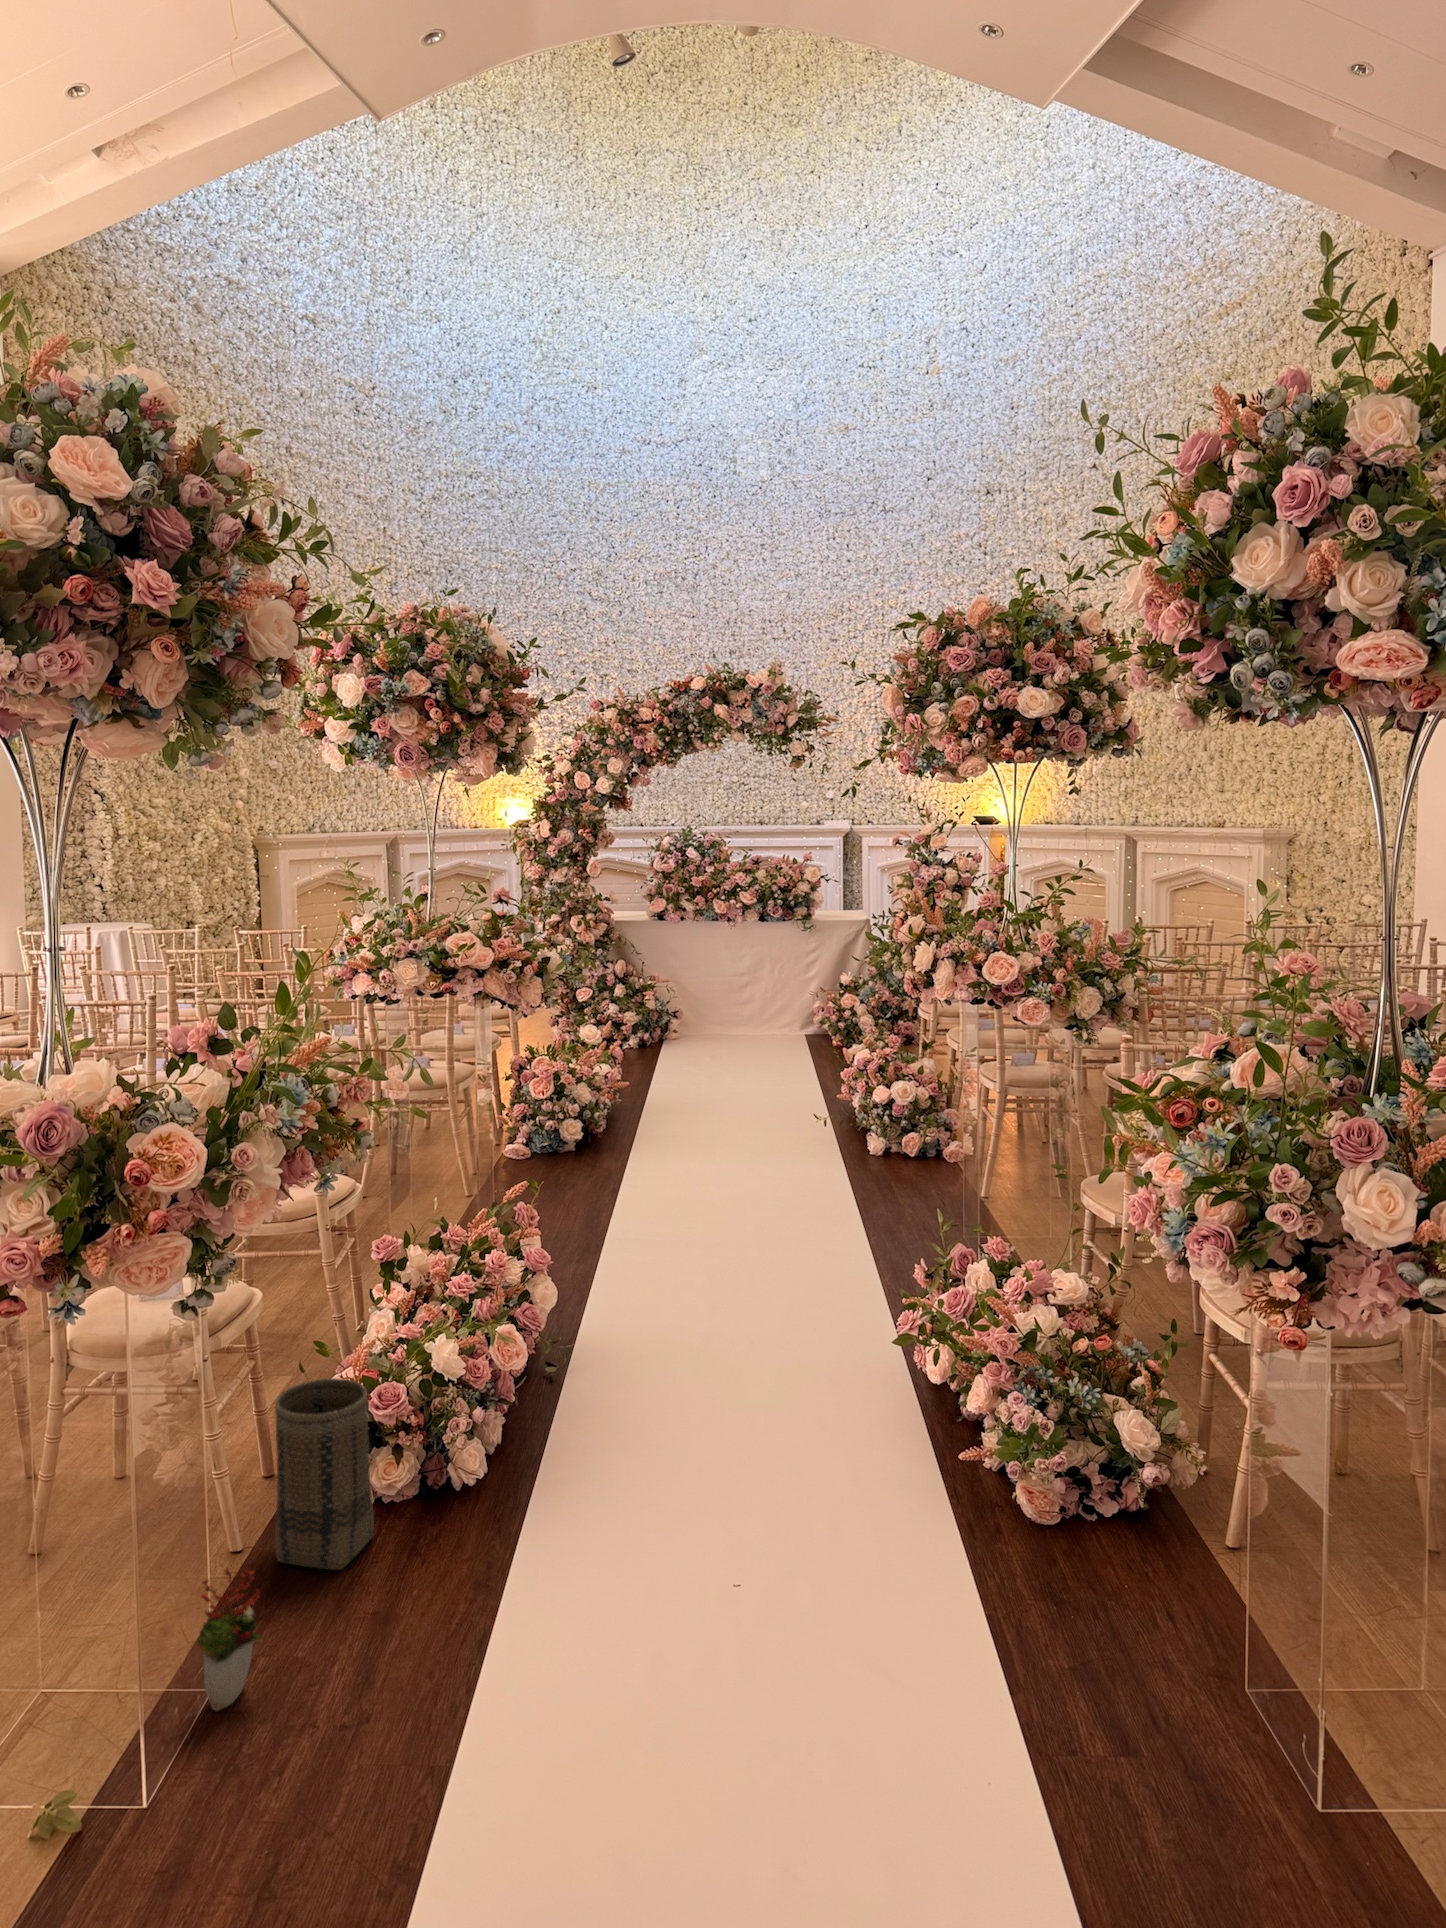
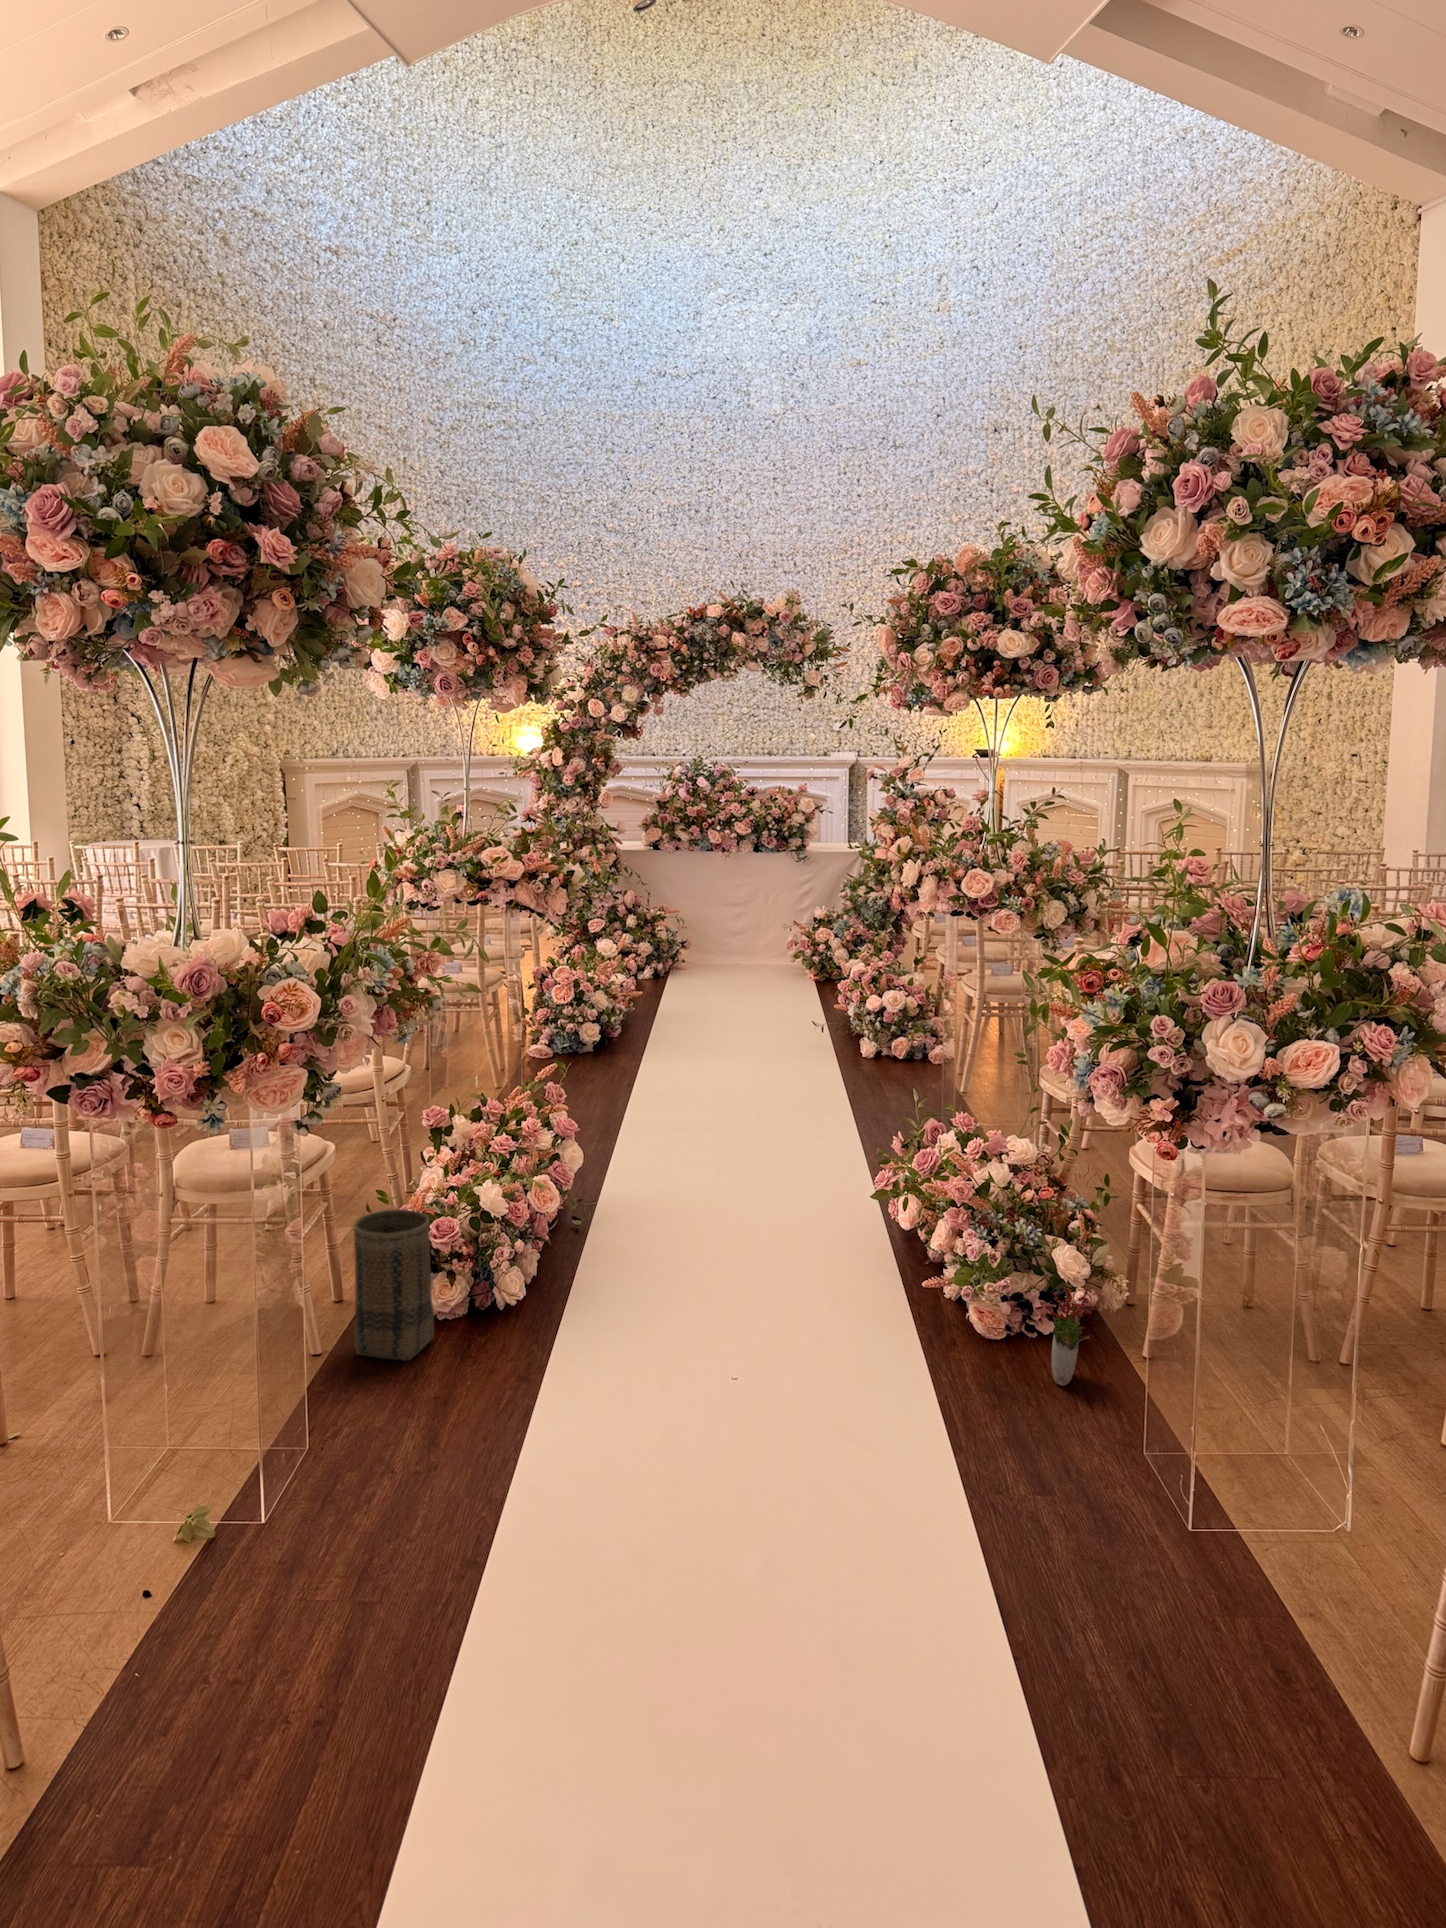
decorative plant: present [198,1569,263,1711] -> present [1045,1286,1095,1386]

